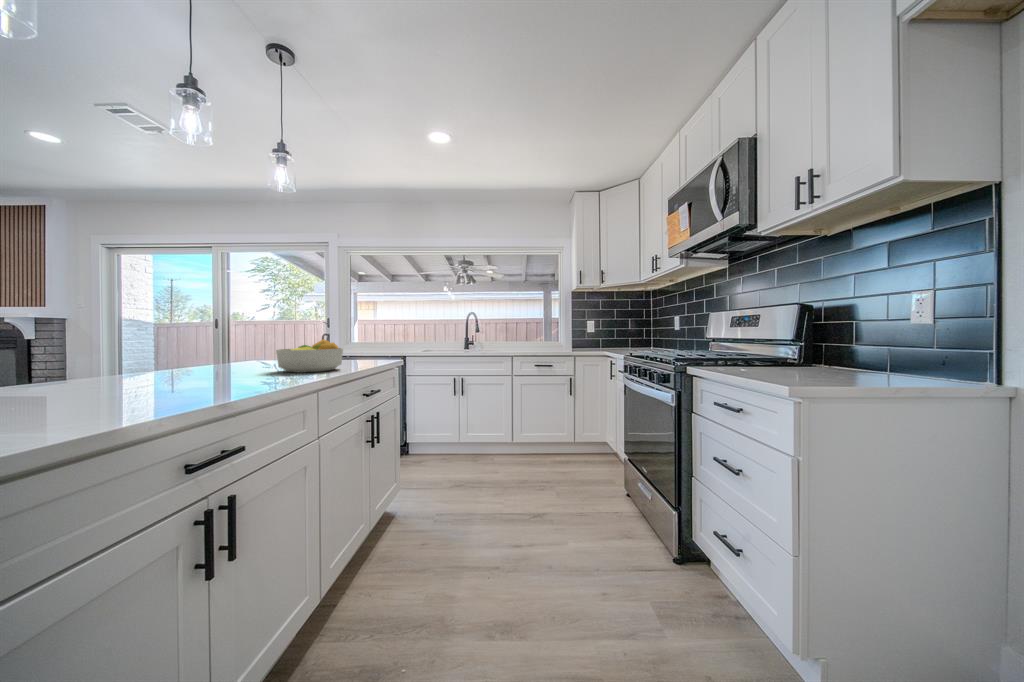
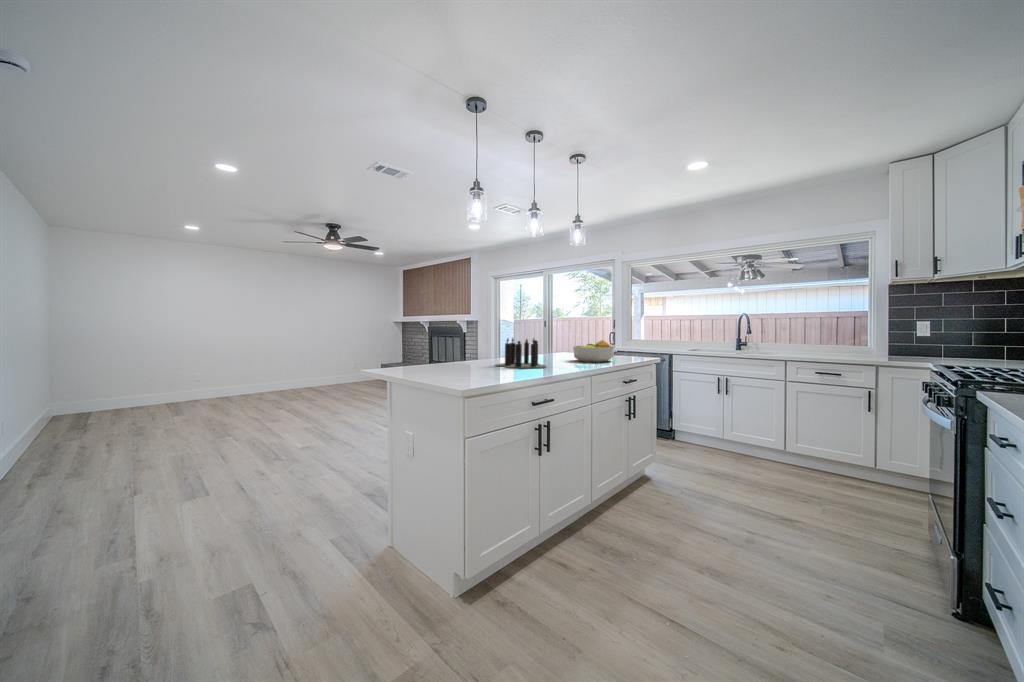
candle: none [77,332,255,396] -> present [497,338,546,368]

